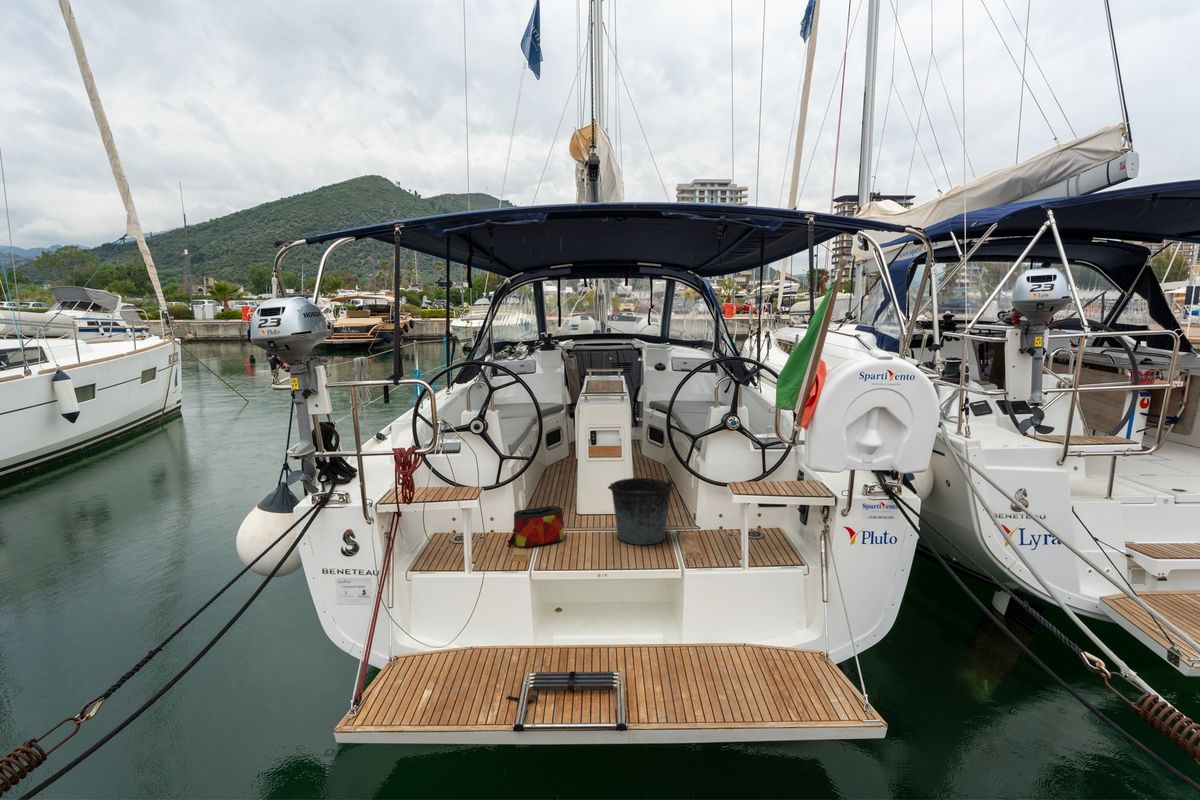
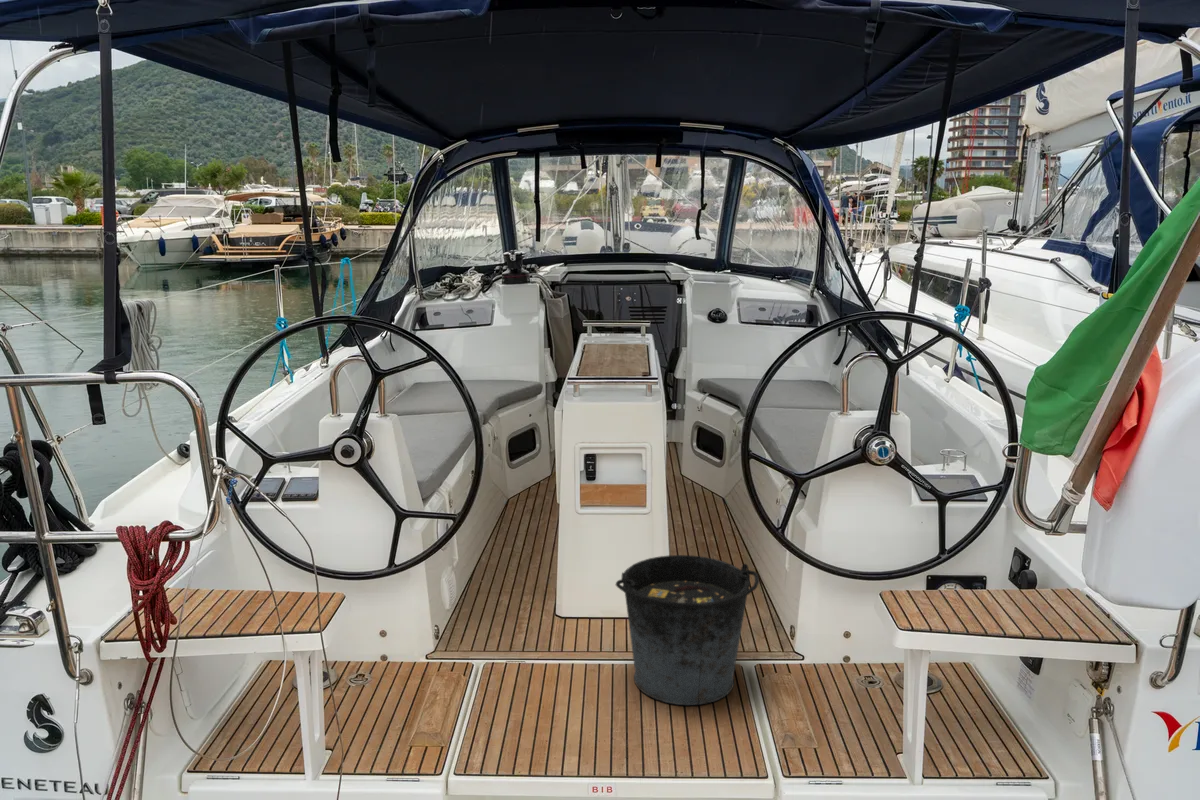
bag: present [507,506,564,548] -> none [406,615,526,710]

